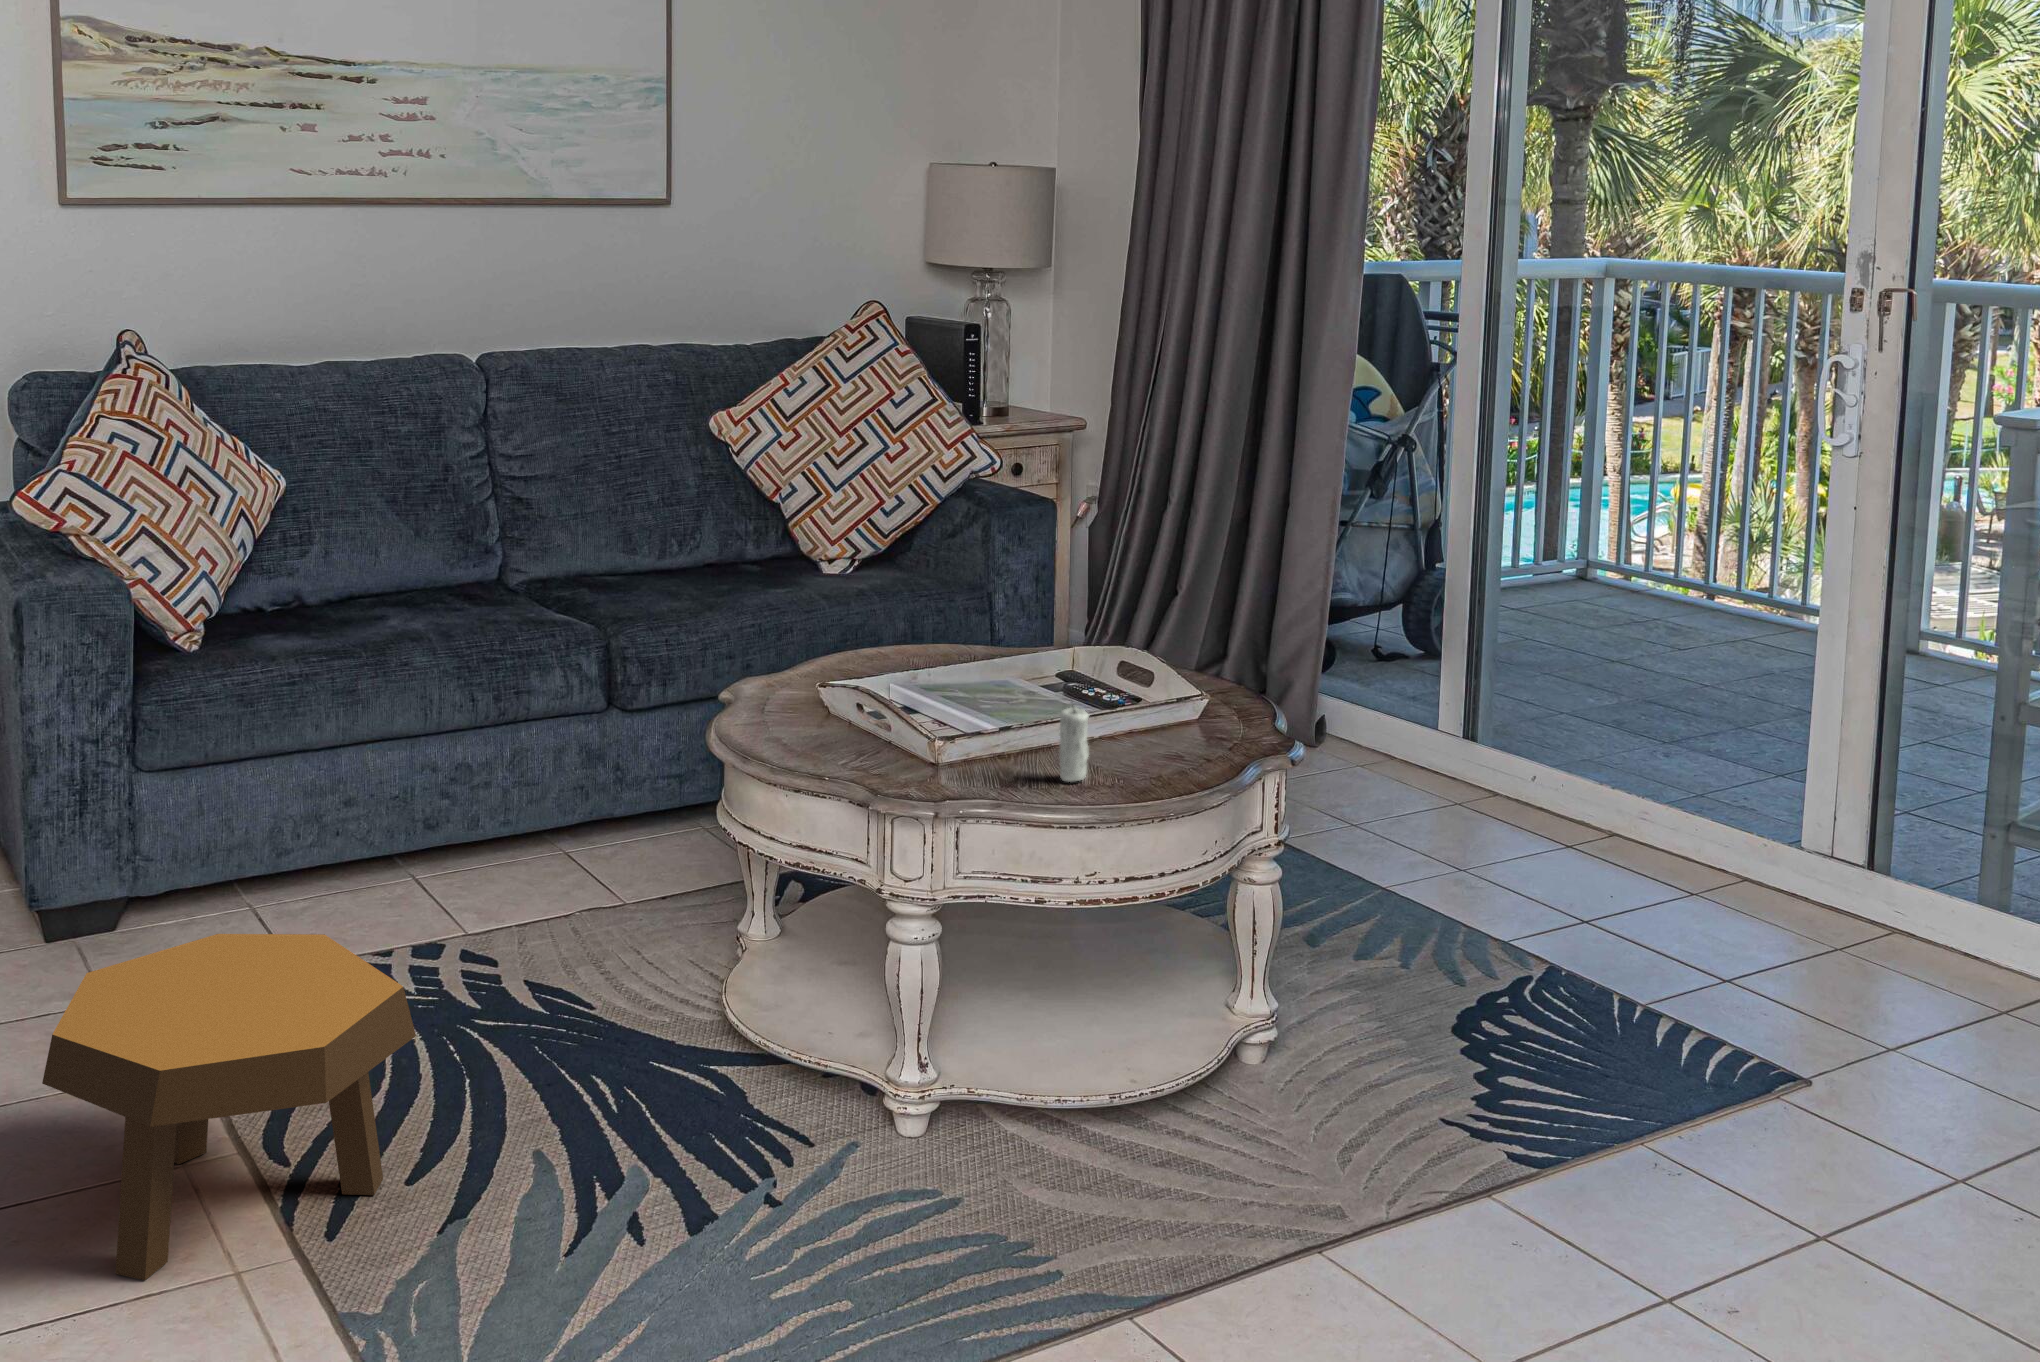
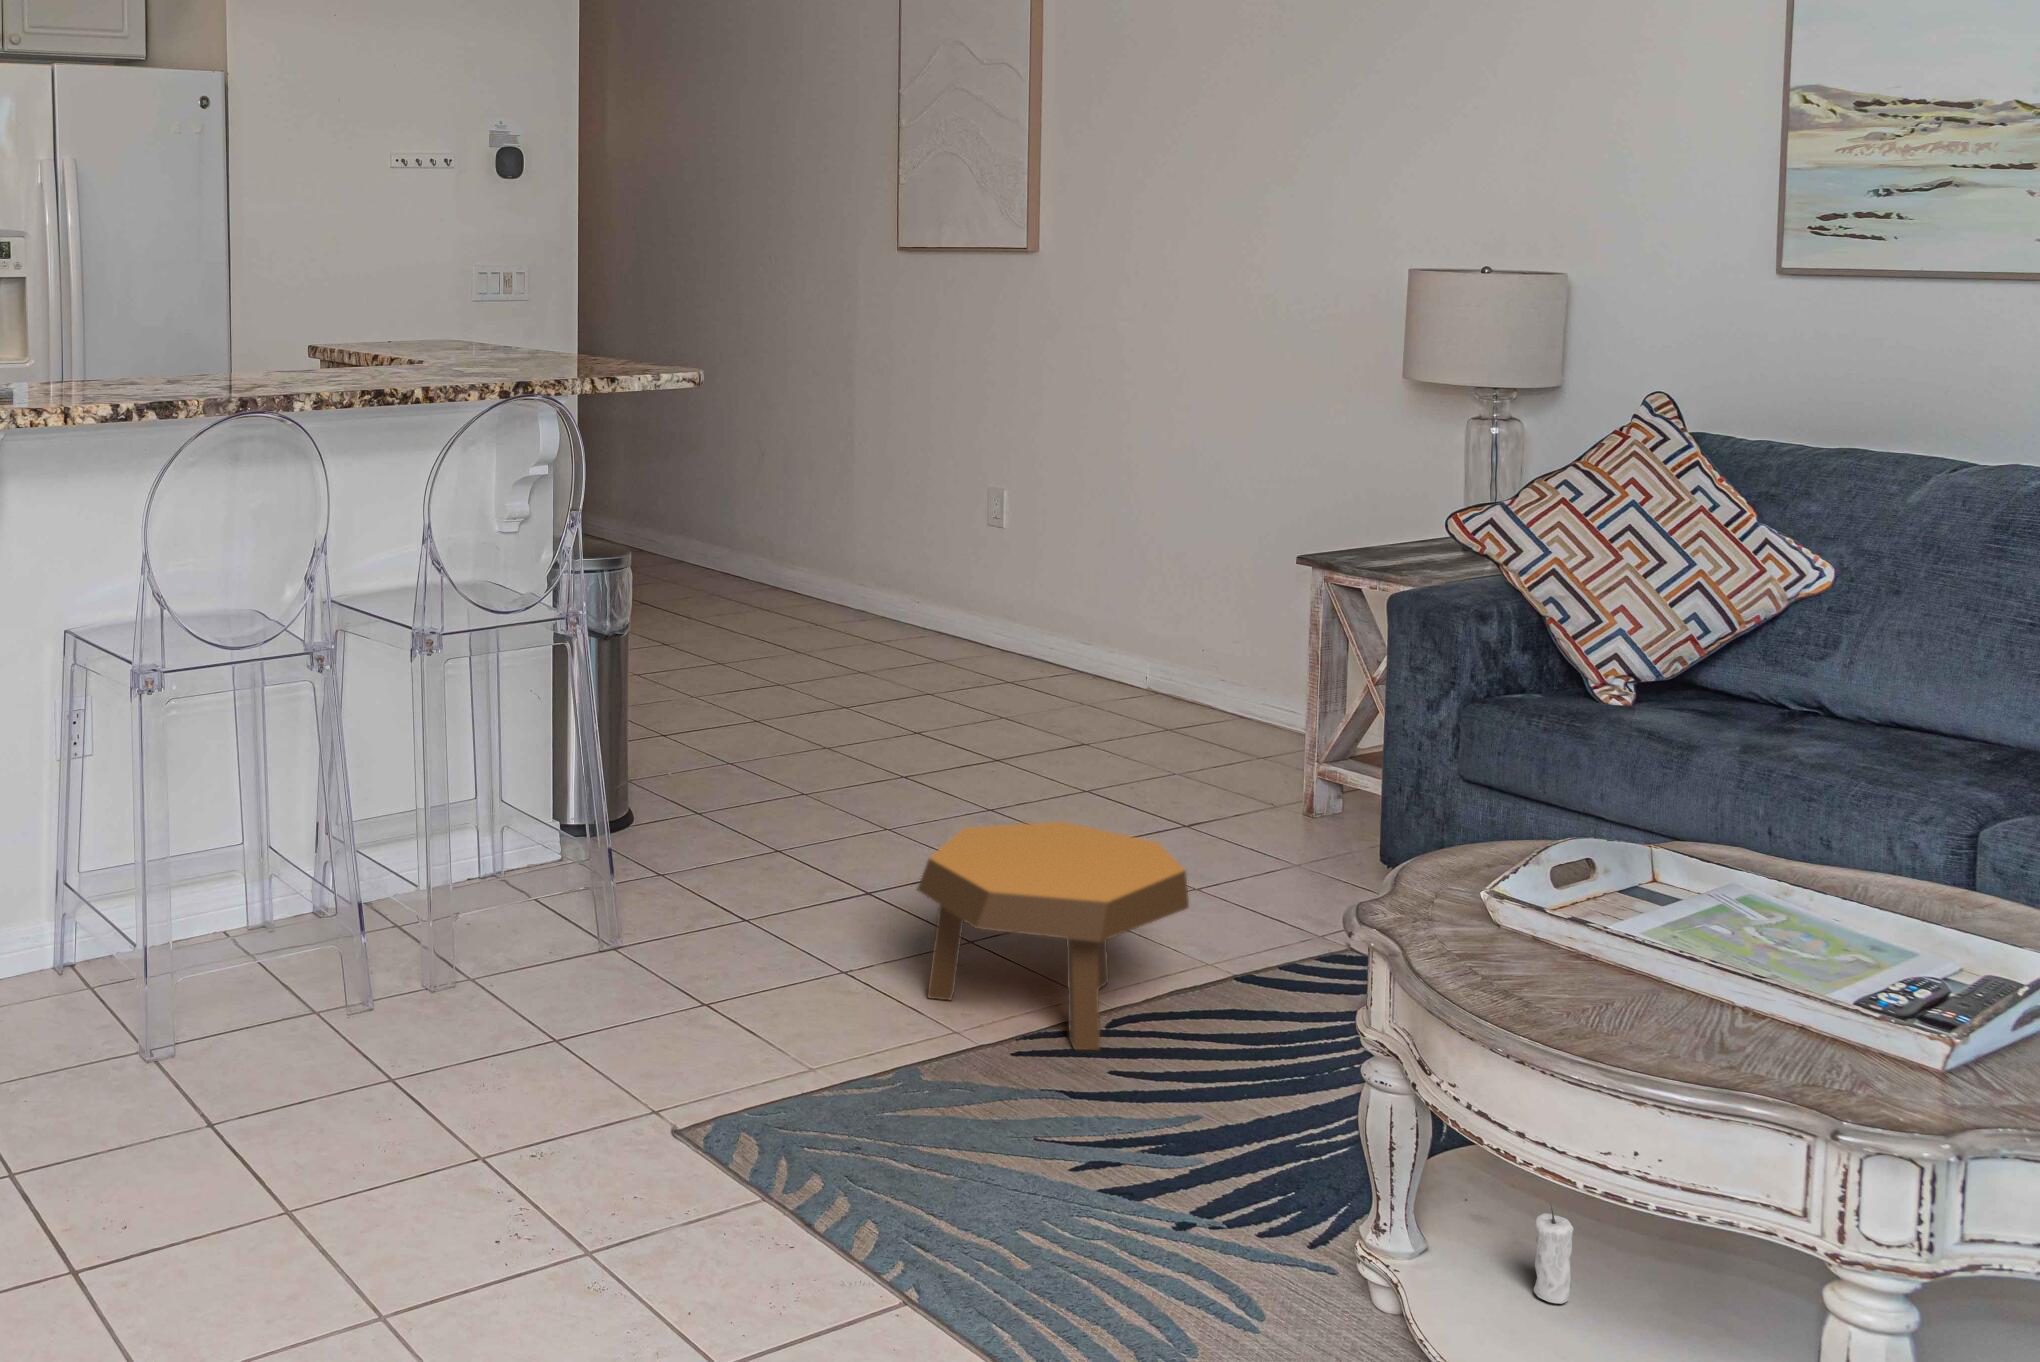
candle: present [1059,707,1089,782] -> present [1534,1207,1573,1304]

